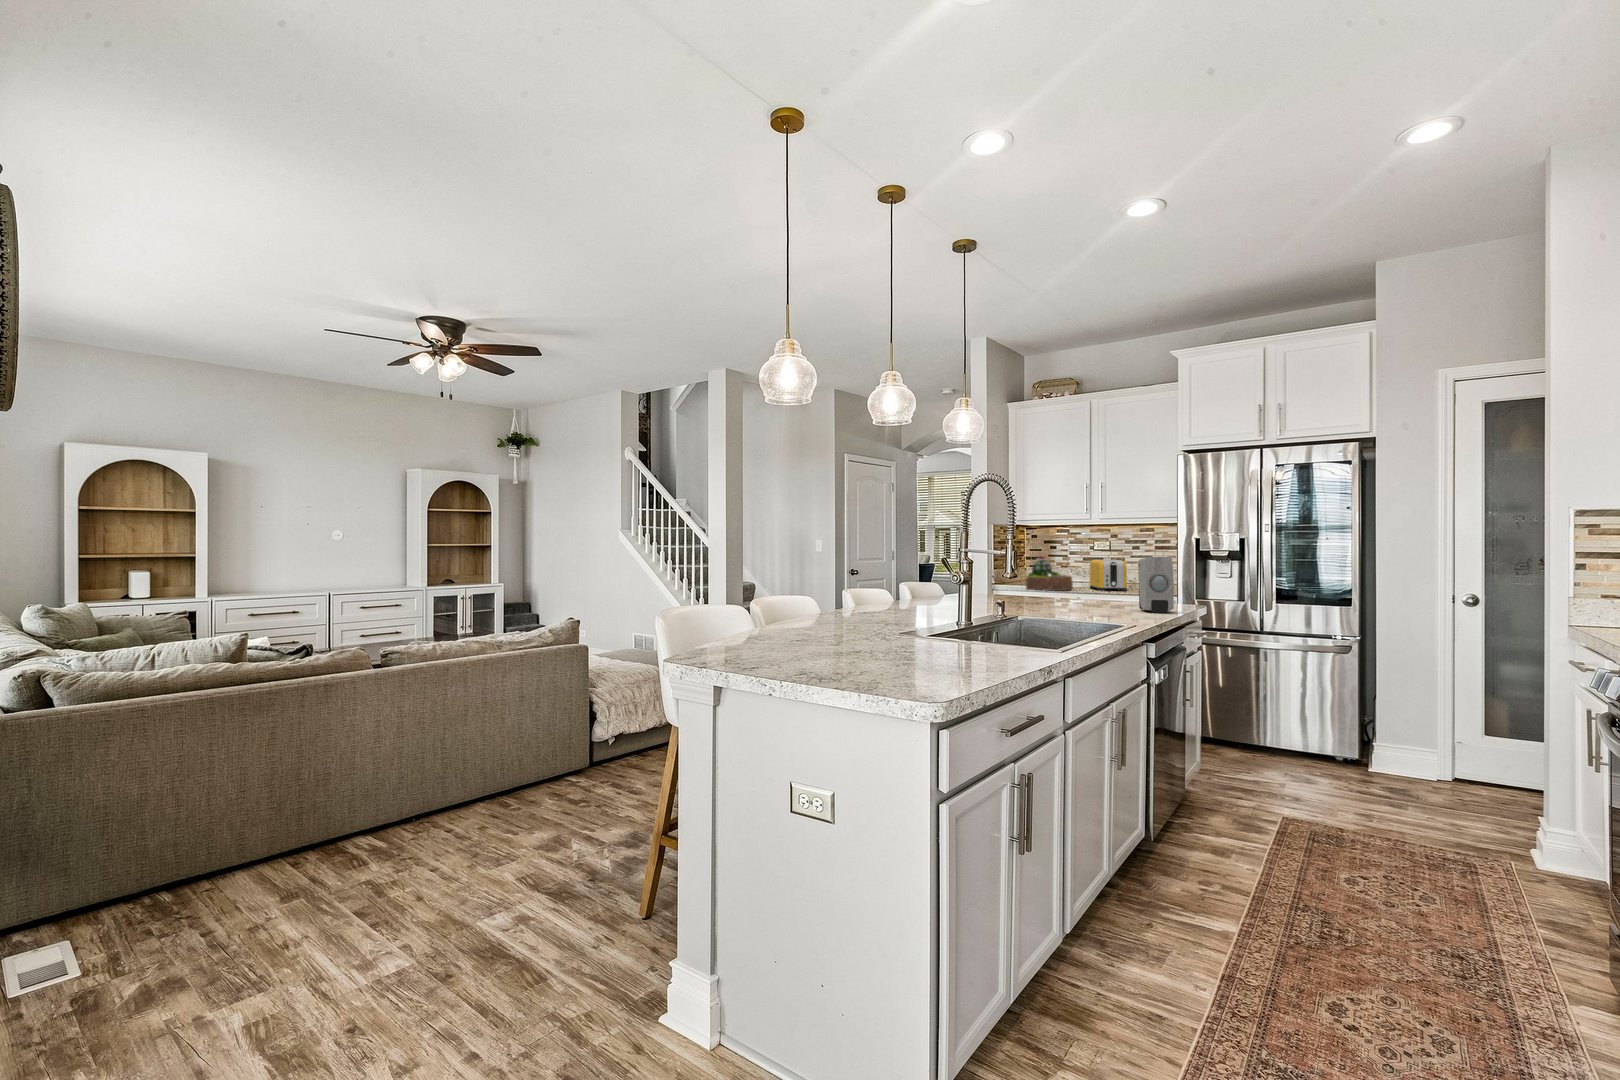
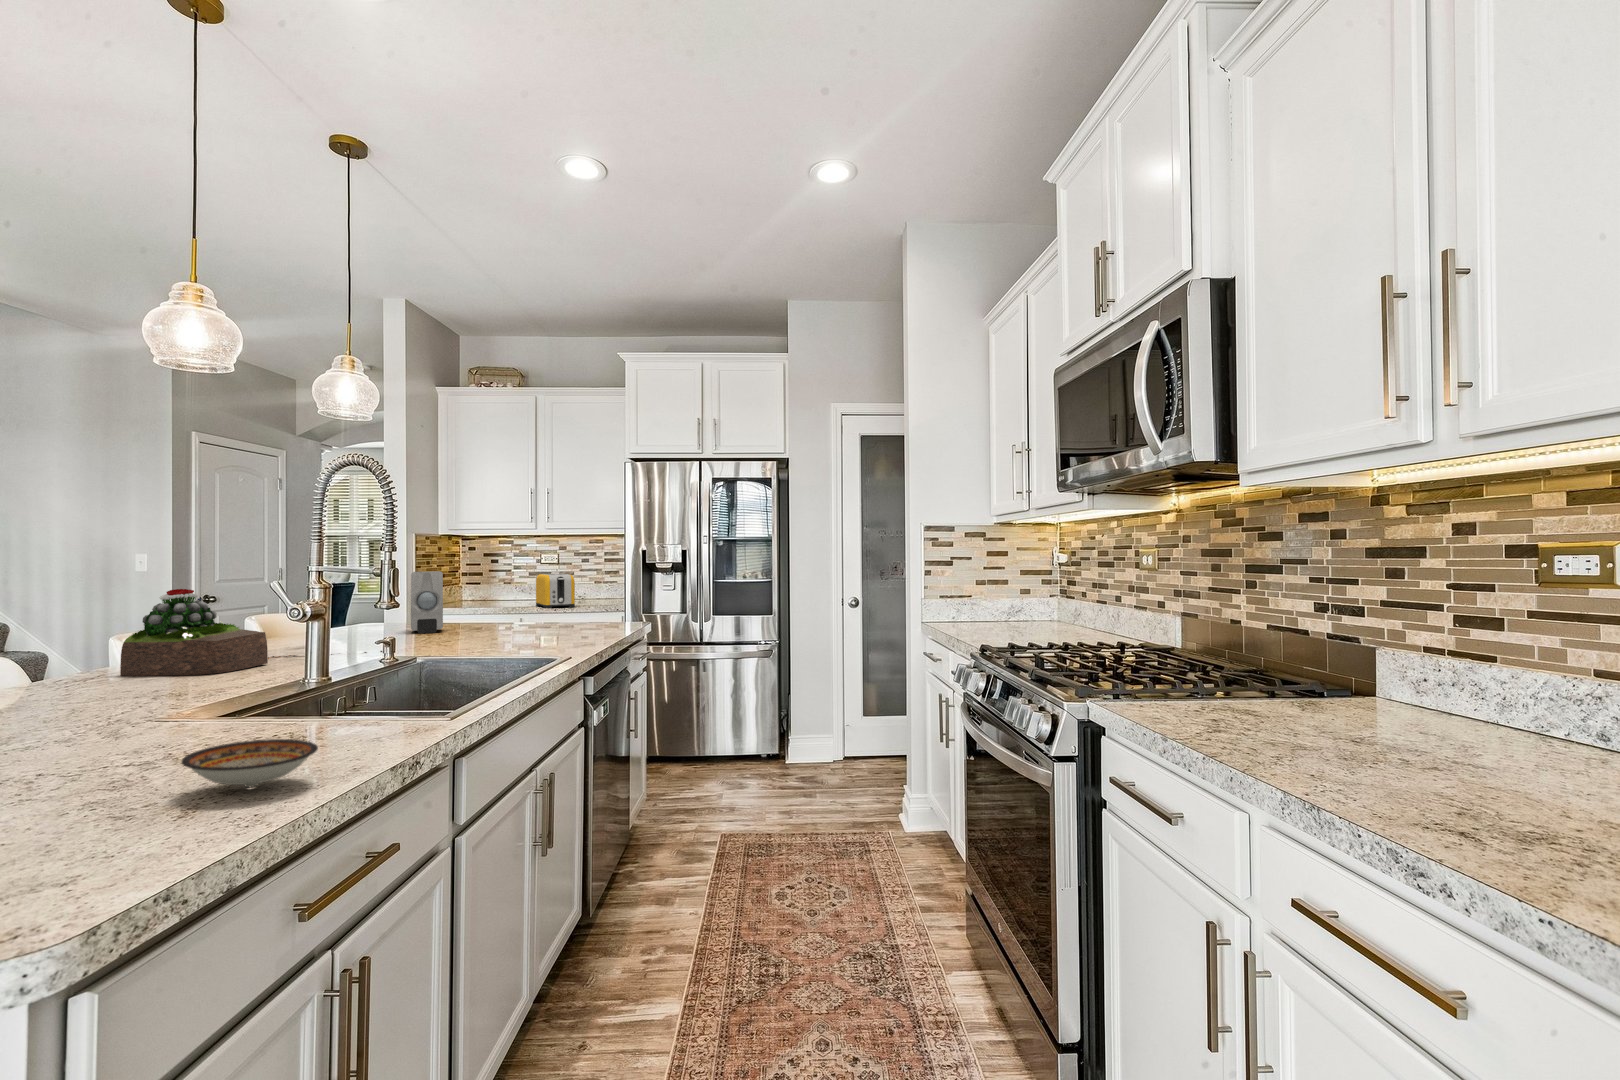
succulent plant: present [1026,557,1073,591] -> present [120,589,268,676]
soap dispenser: present [1138,557,1174,613] -> present [411,571,443,633]
ceramic bowl: none [939,643,1003,666] -> present [182,739,318,787]

